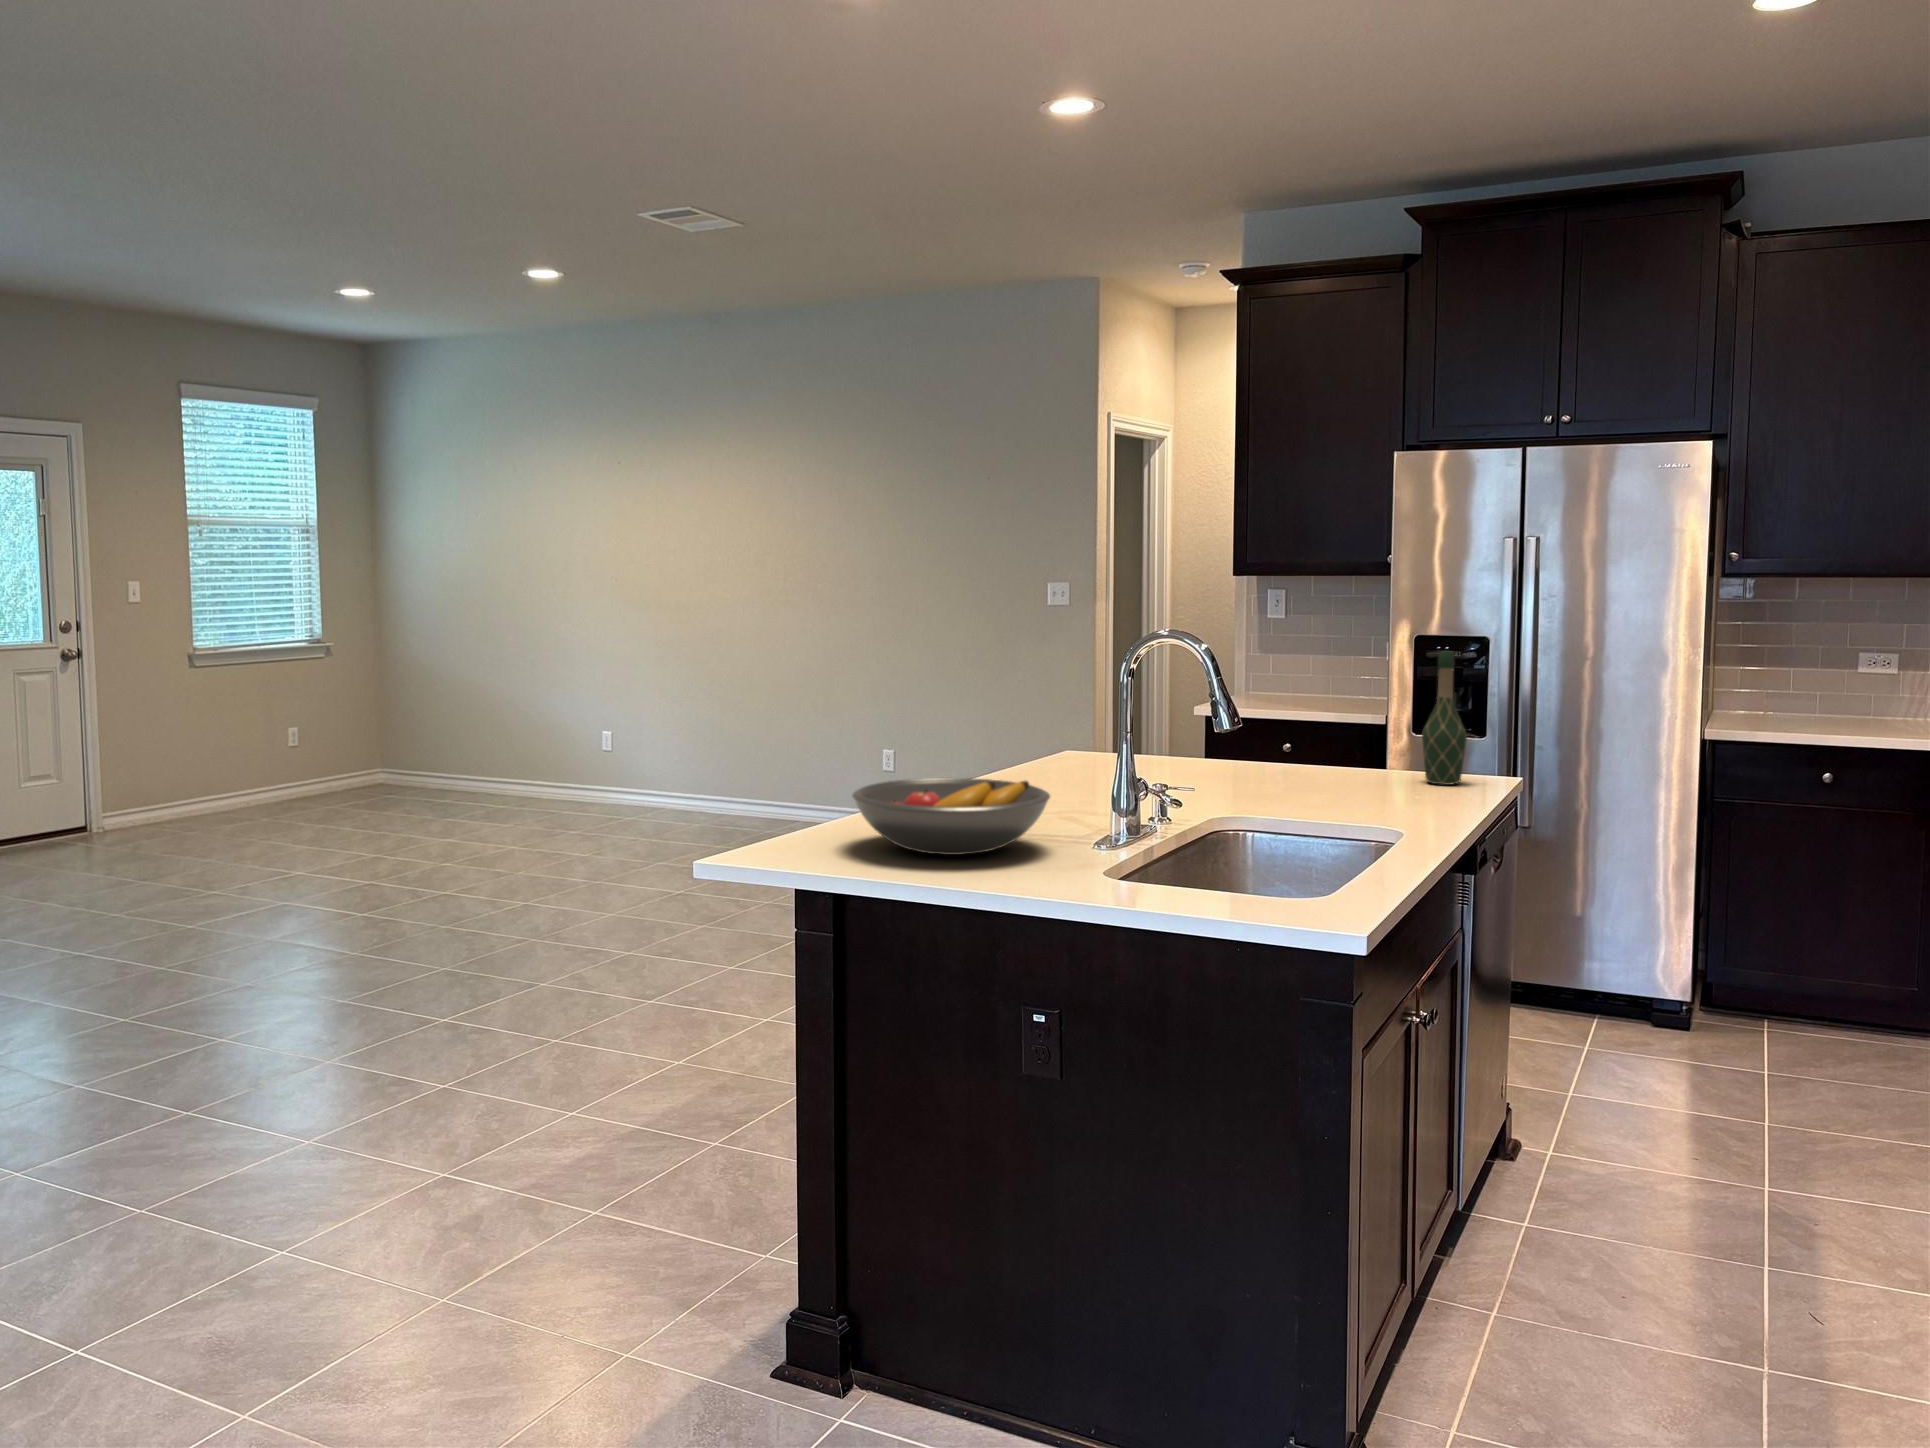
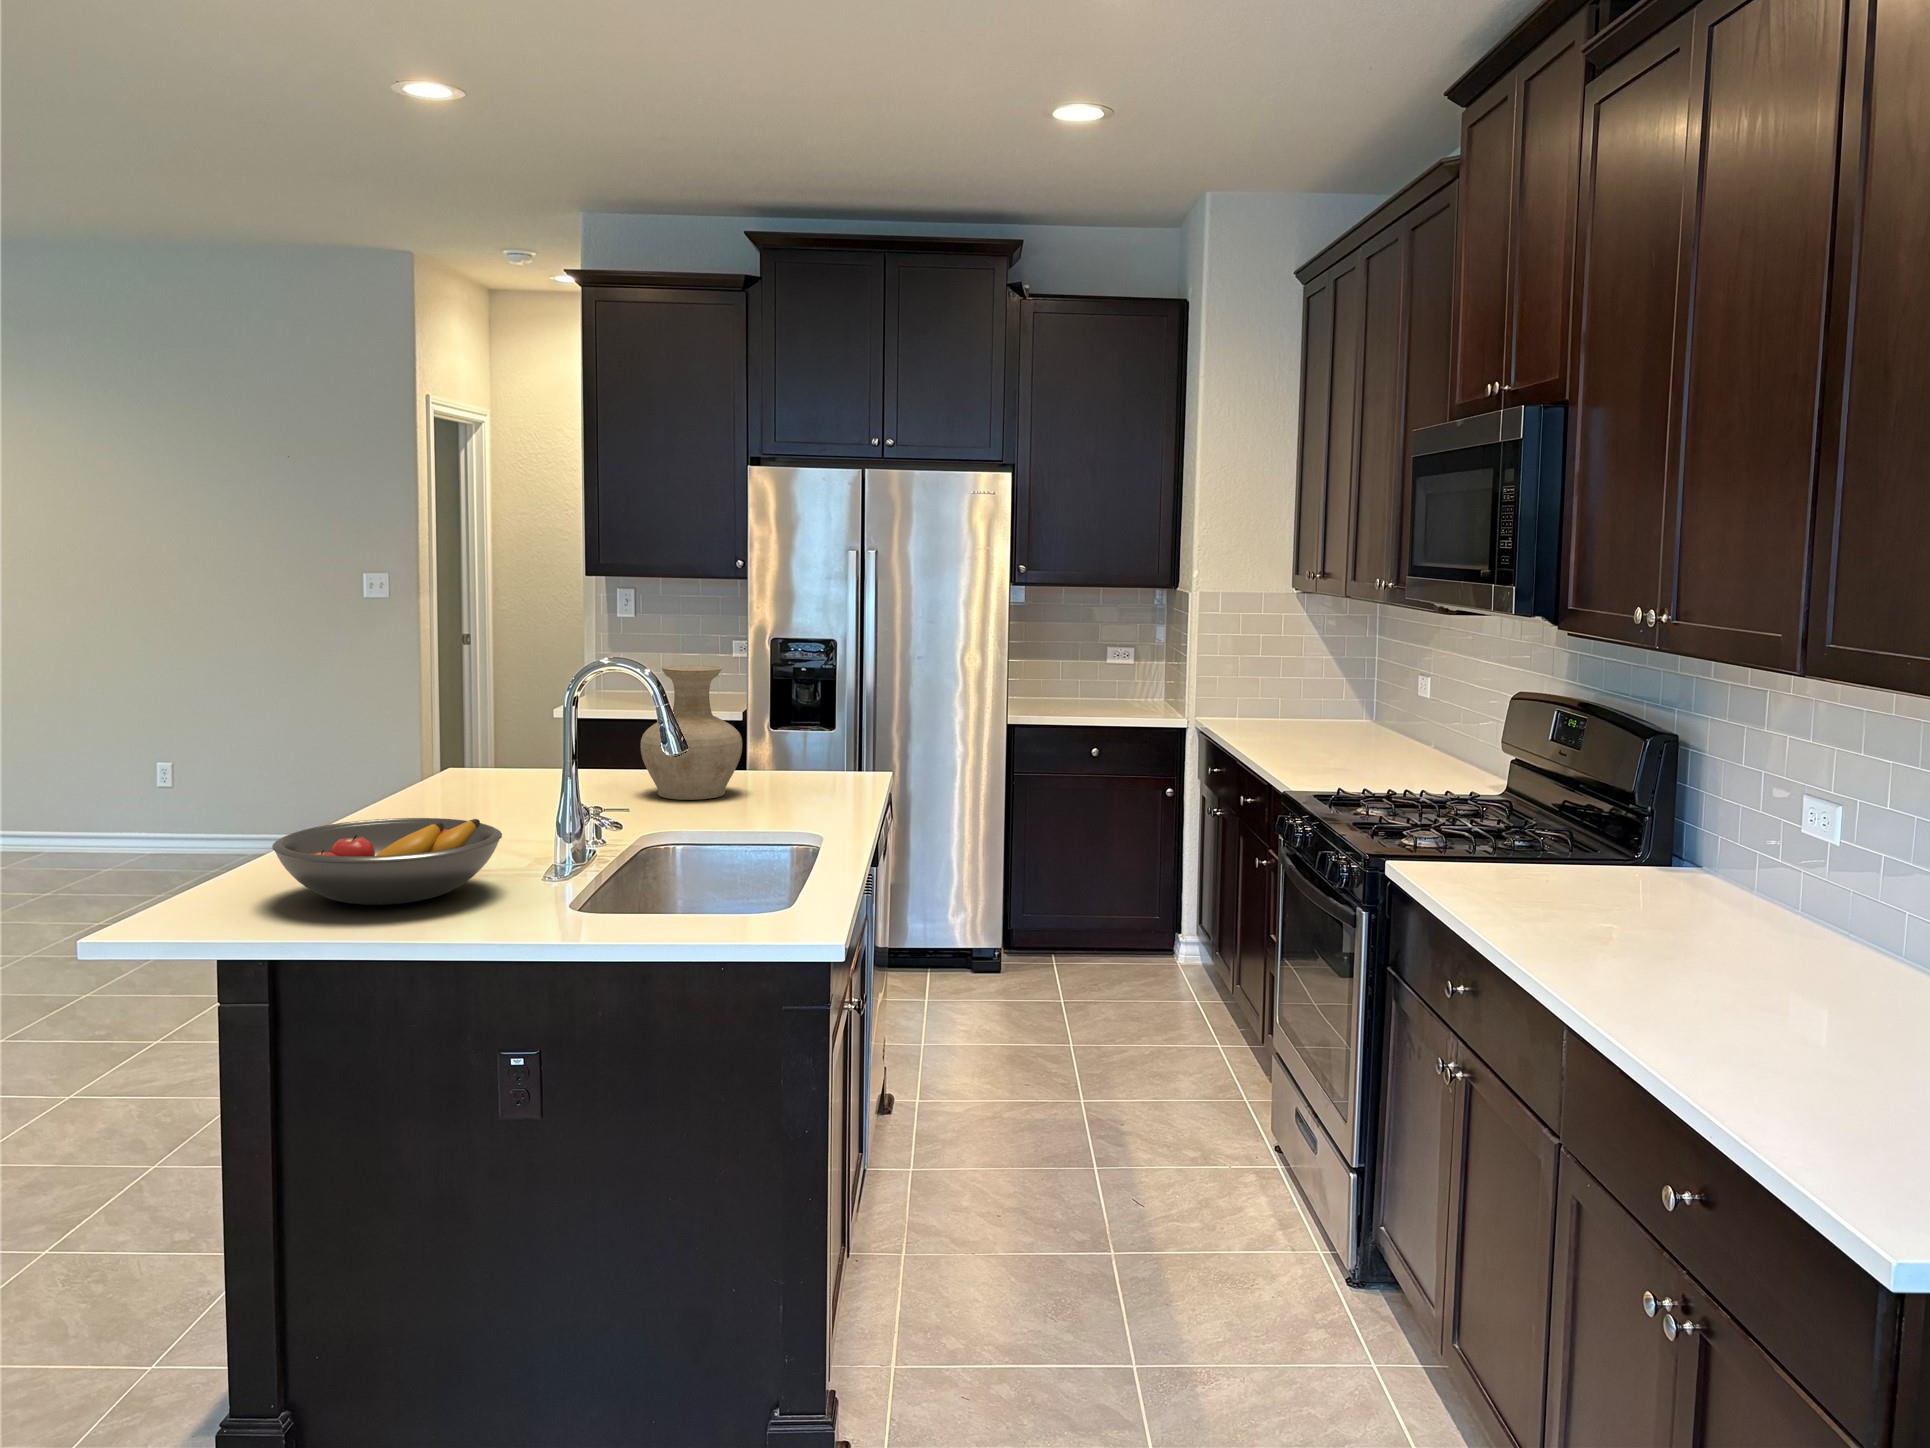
vase: none [1233,651,1340,789] -> present [640,665,742,800]
wine bottle: present [1422,651,1467,785] -> none [811,663,849,785]

